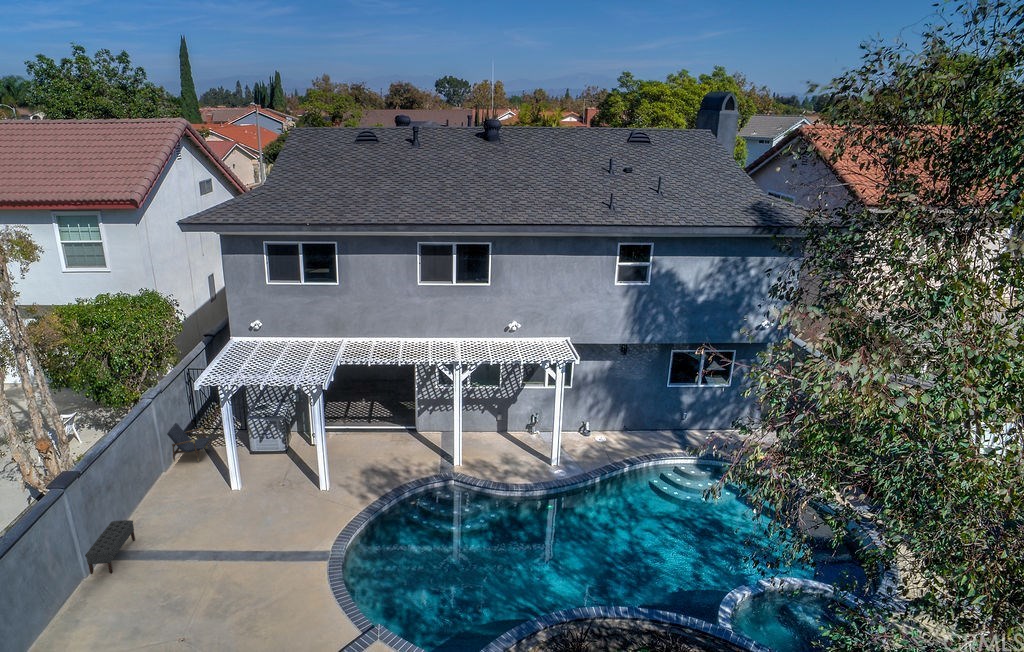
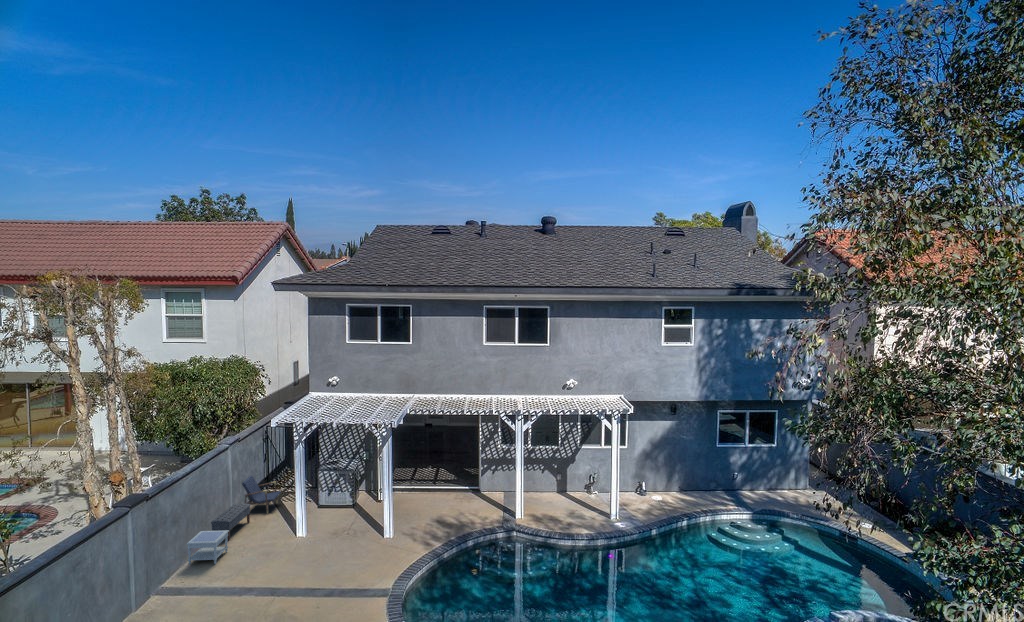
side table: none [120,491,163,526] -> present [187,530,229,565]
bench: present [85,520,135,574] -> present [211,504,250,541]

